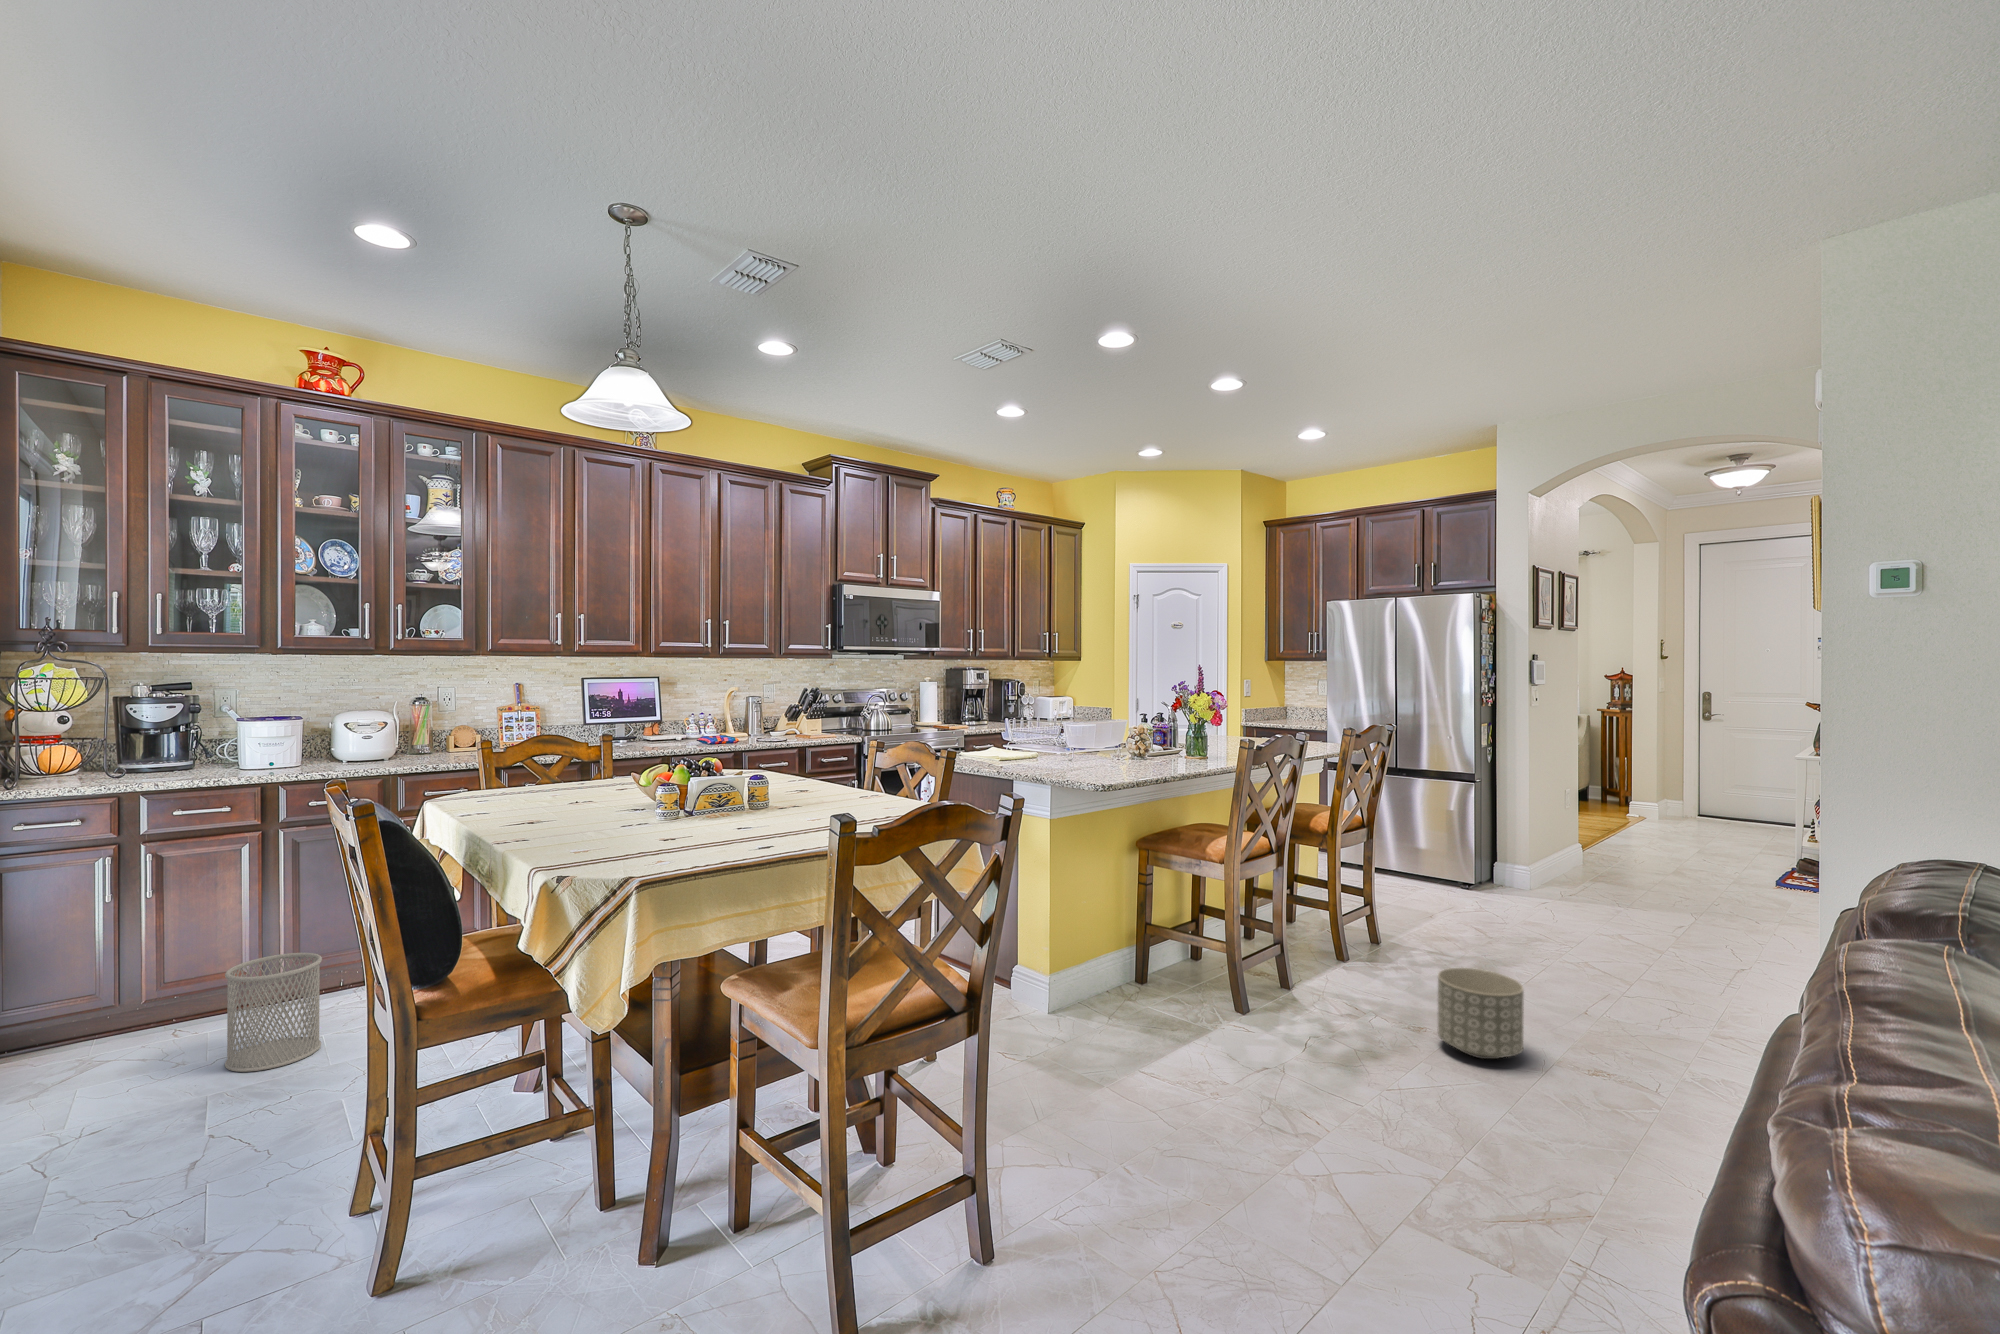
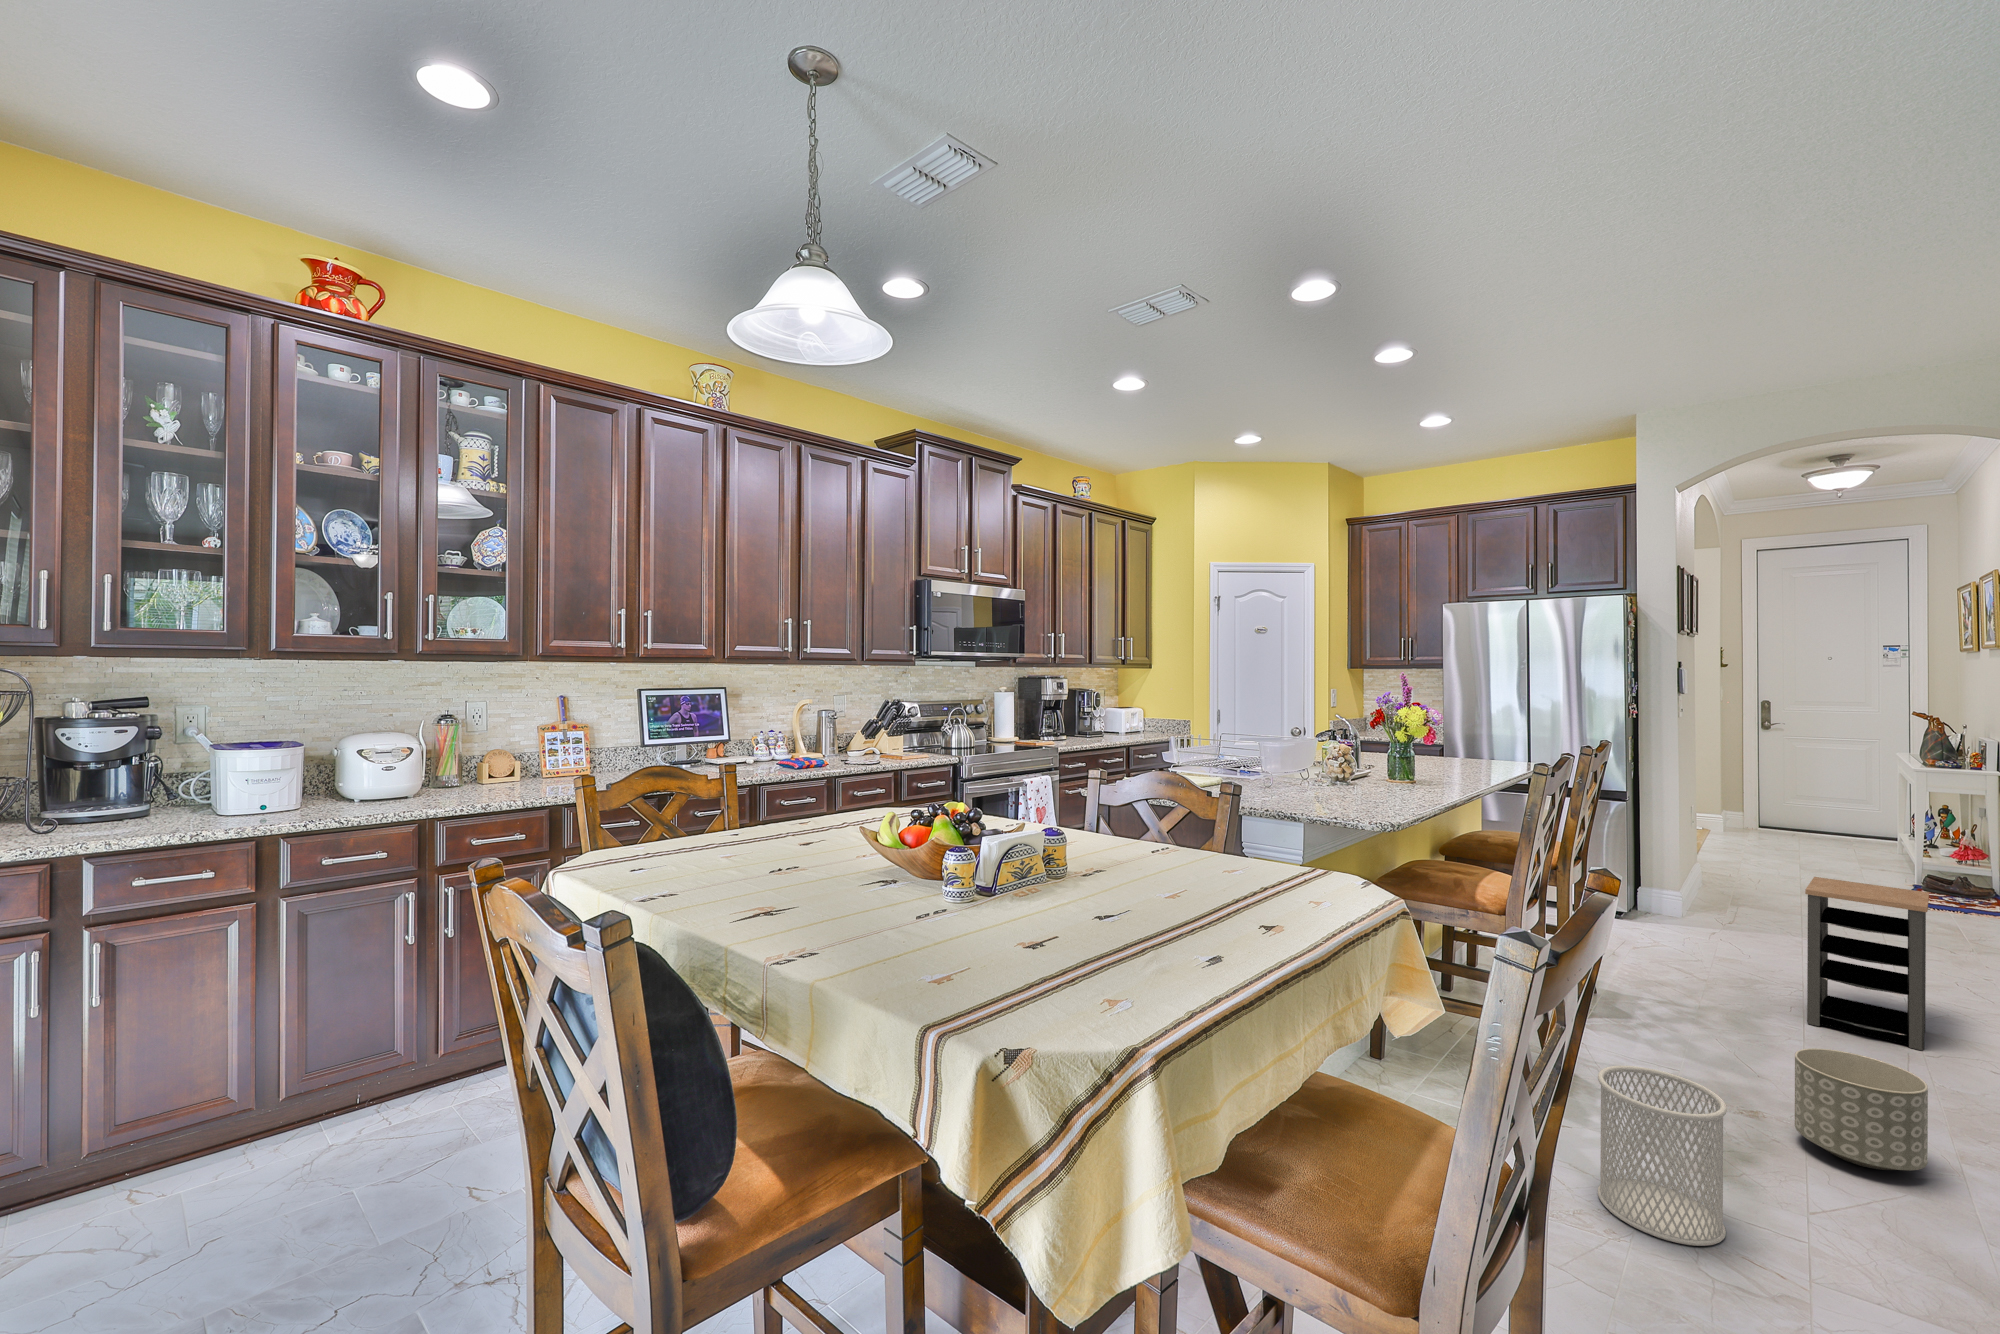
side table: none [1549,842,1659,988] -> present [1805,877,1929,1050]
wastebasket: present [225,953,322,1072] -> present [1598,1066,1727,1246]

